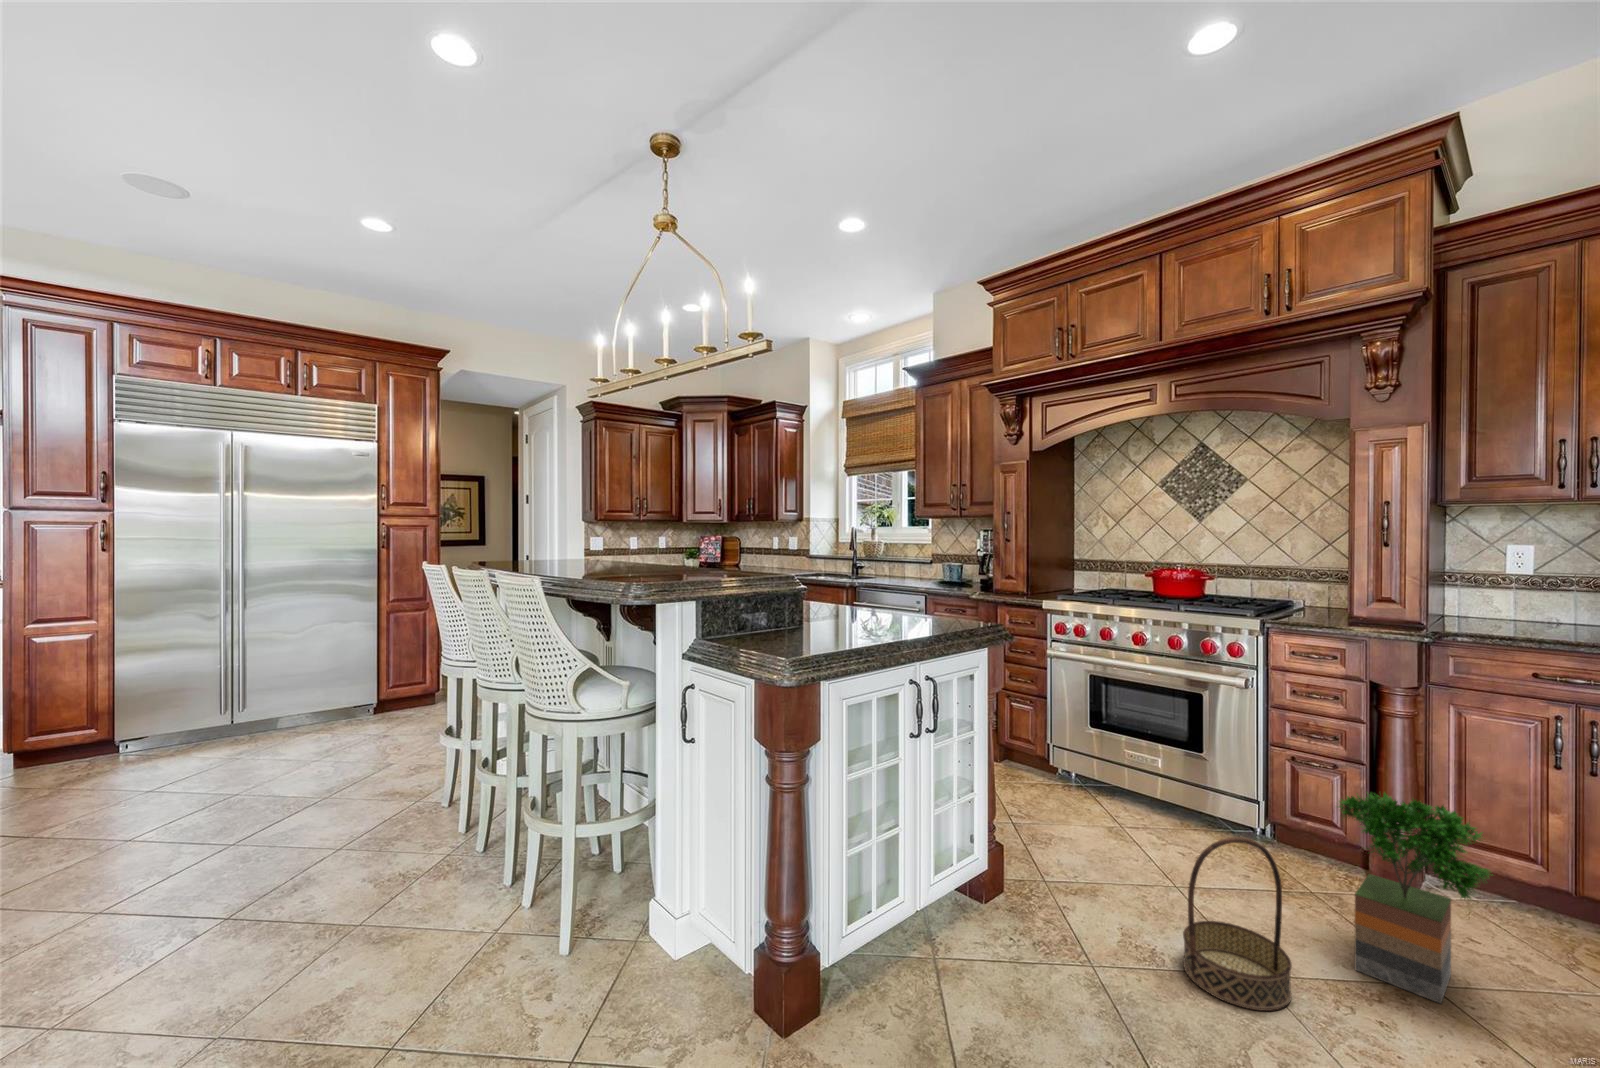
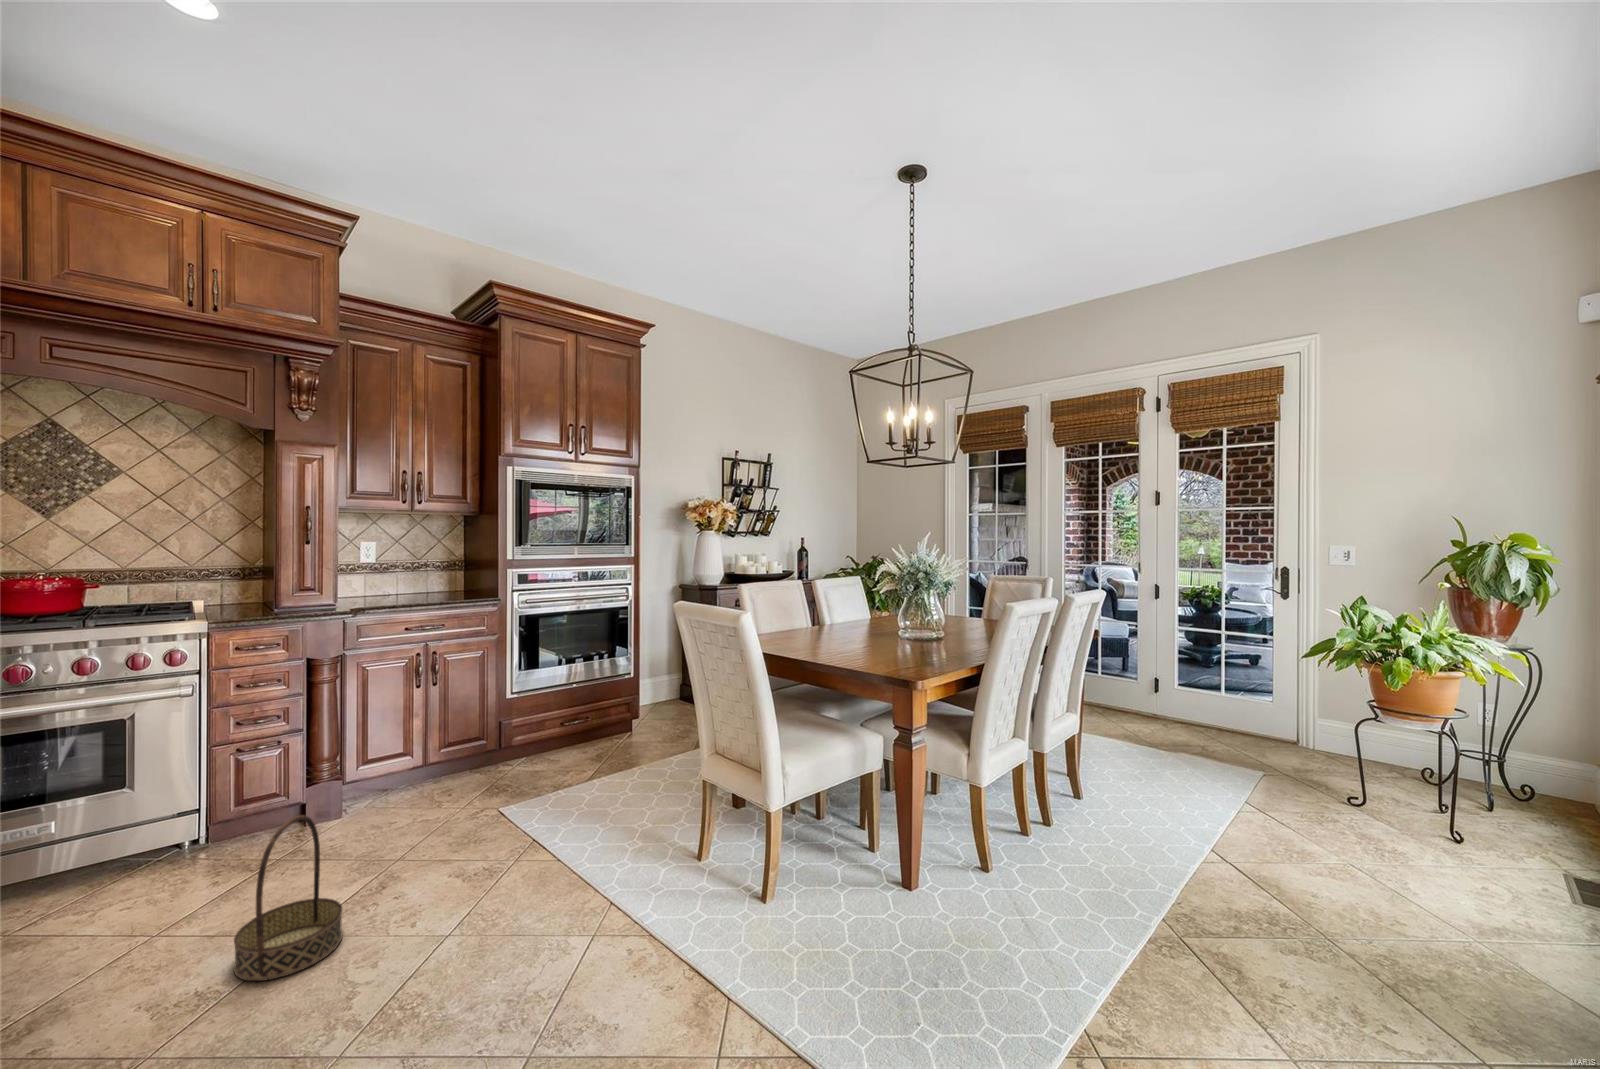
potted tree: present [1339,793,1489,1003] -> none [327,729,438,885]

